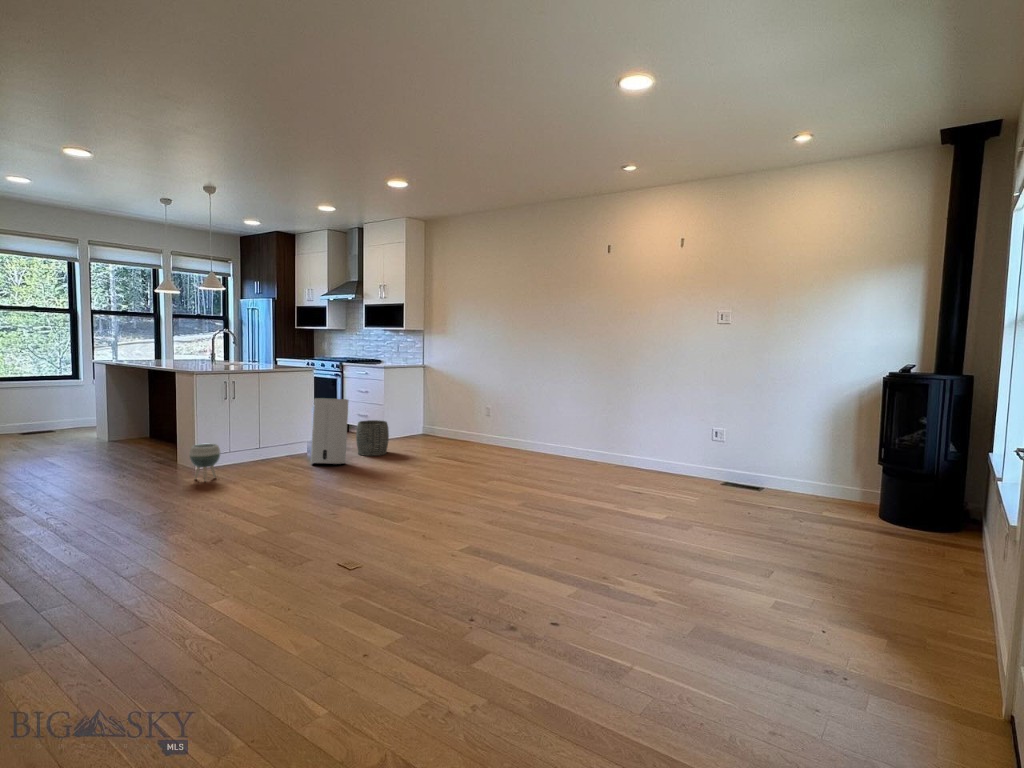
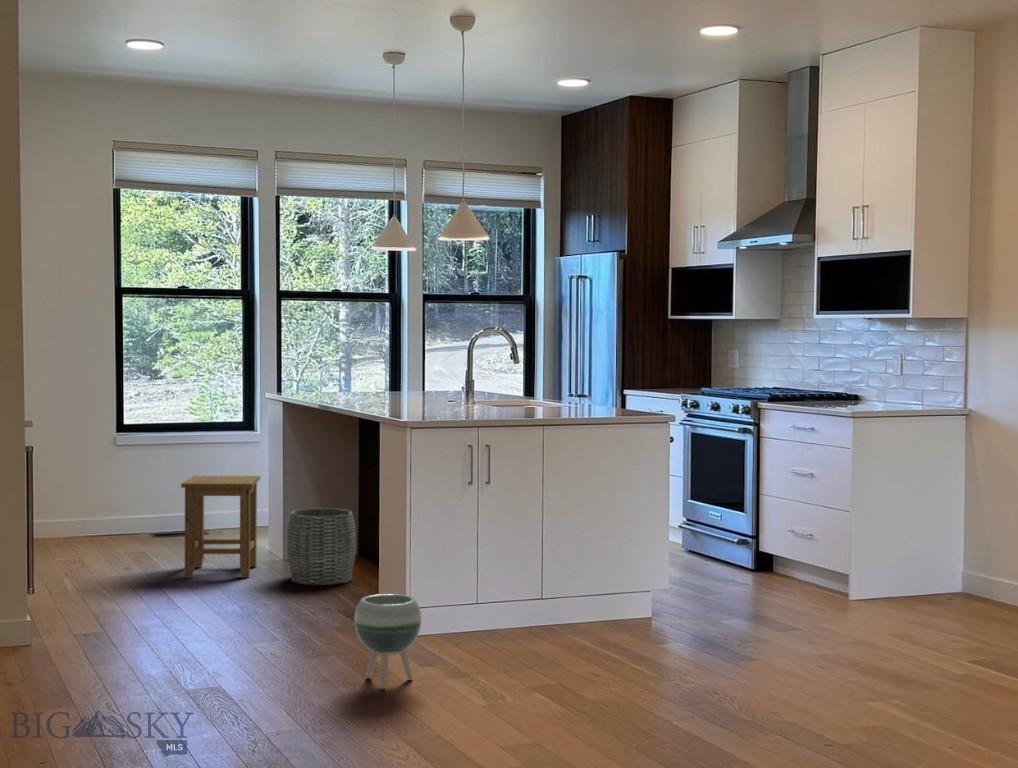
air purifier: present [311,398,348,464] -> none [641,494,740,675]
stool: none [57,401,100,452] -> present [181,476,260,578]
woven basket: present [356,420,389,456] -> present [287,508,356,585]

